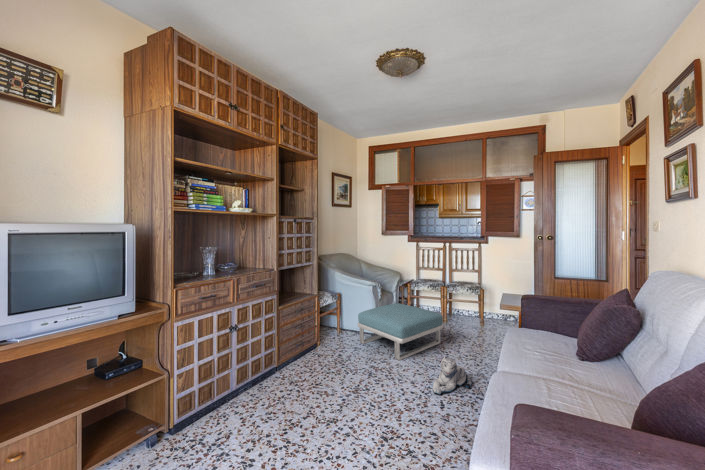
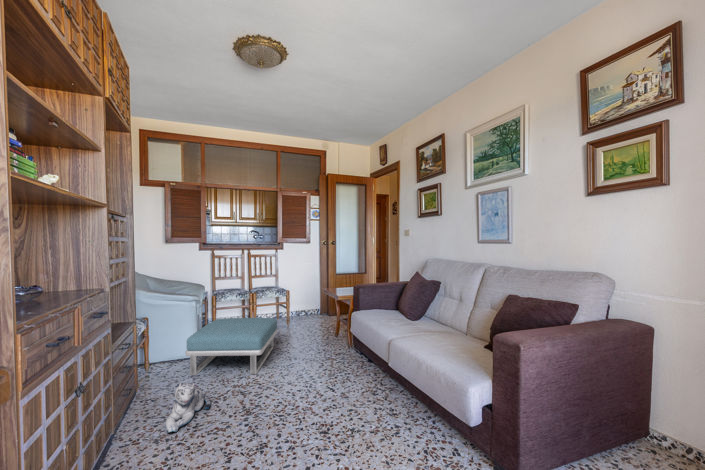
plush toy: present [433,356,472,395] -> present [166,383,211,433]

